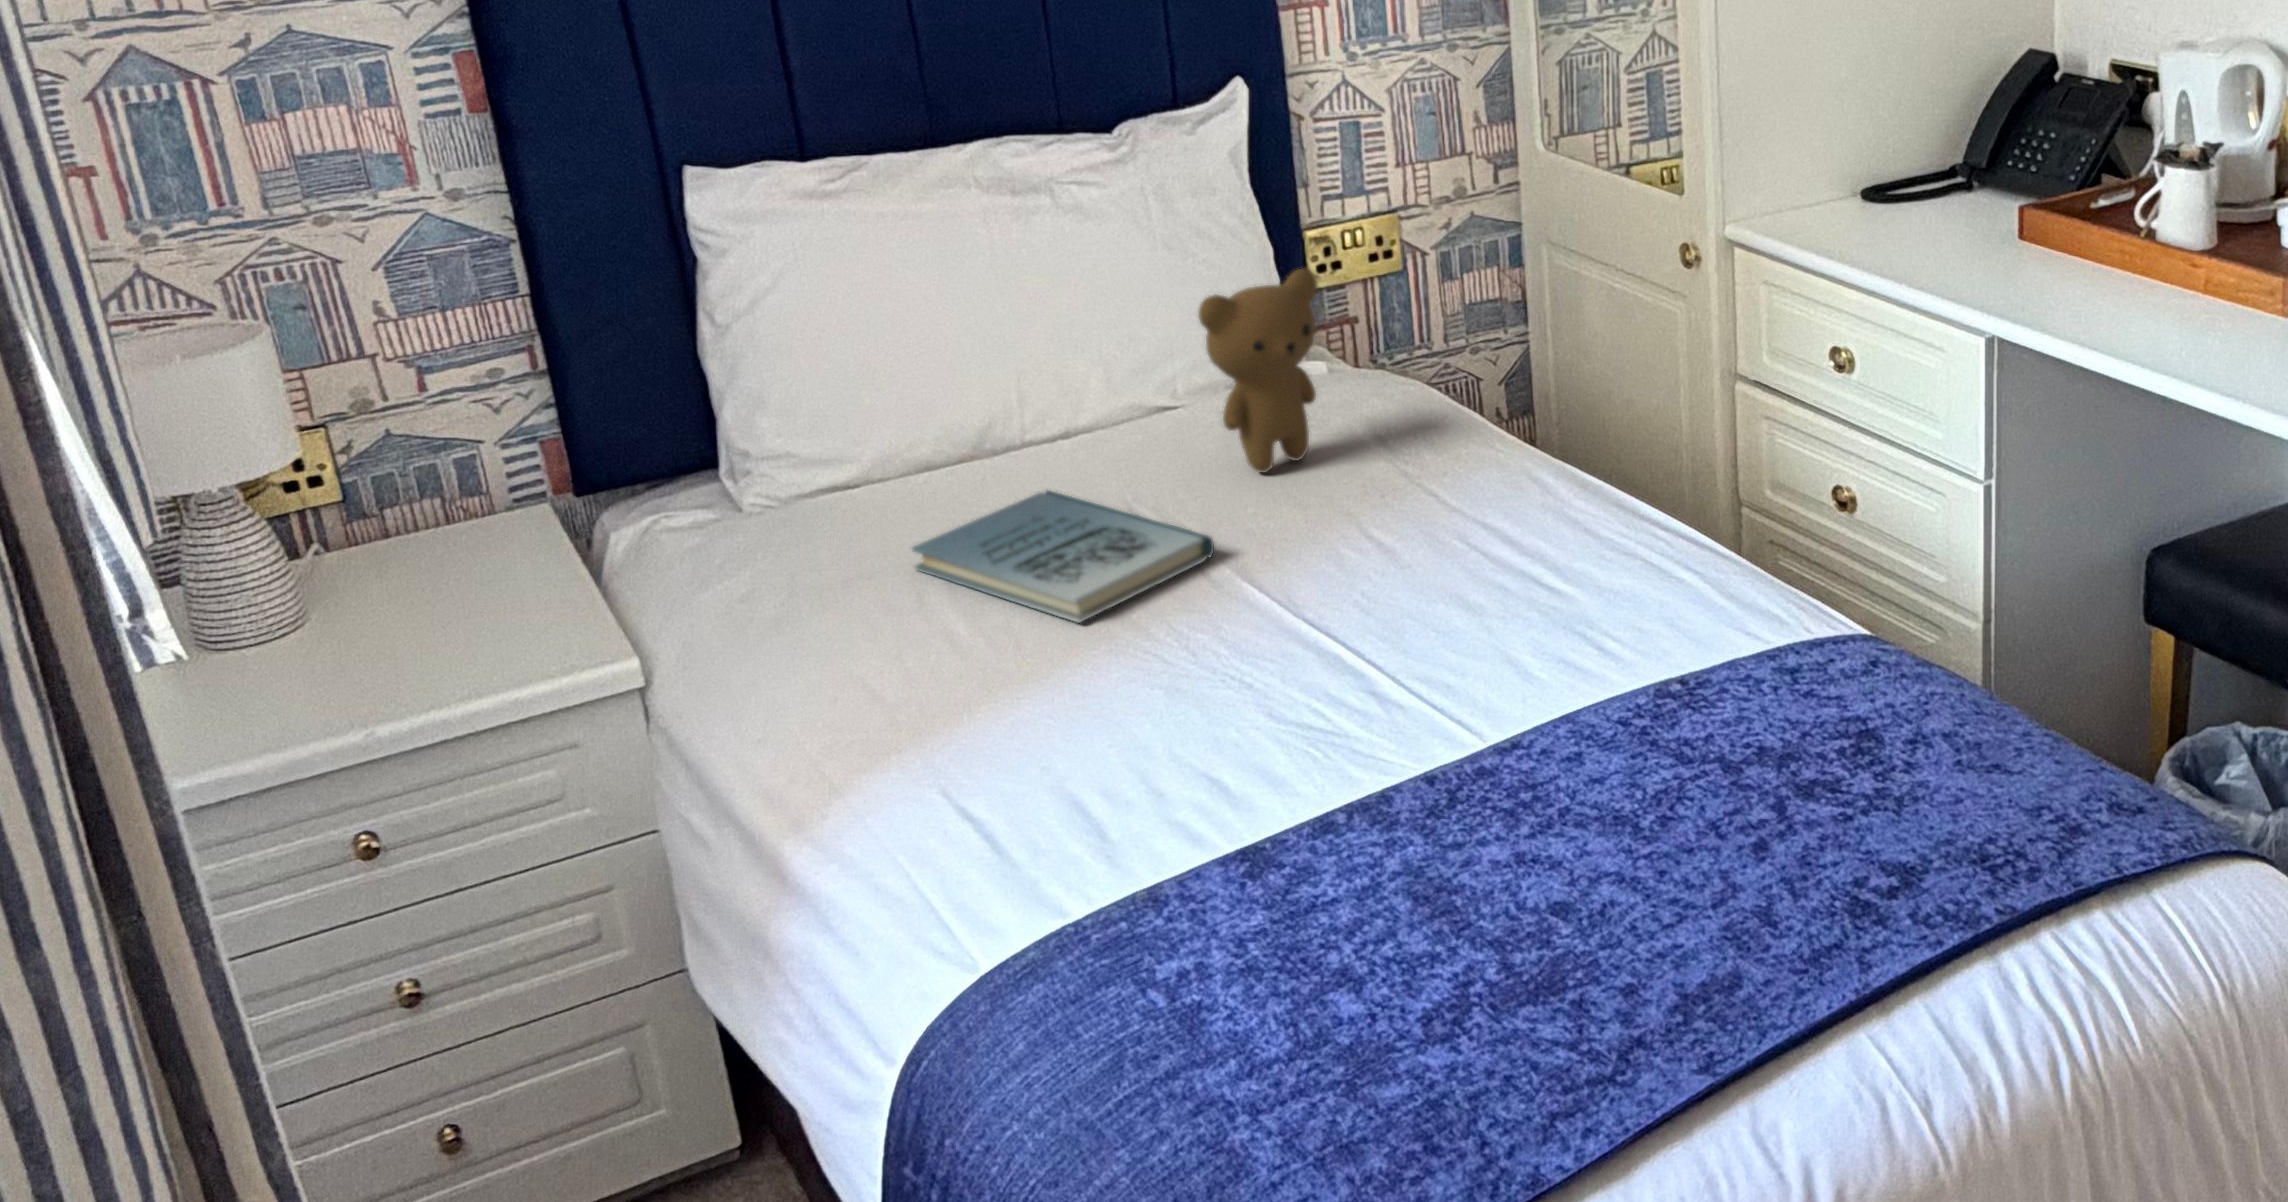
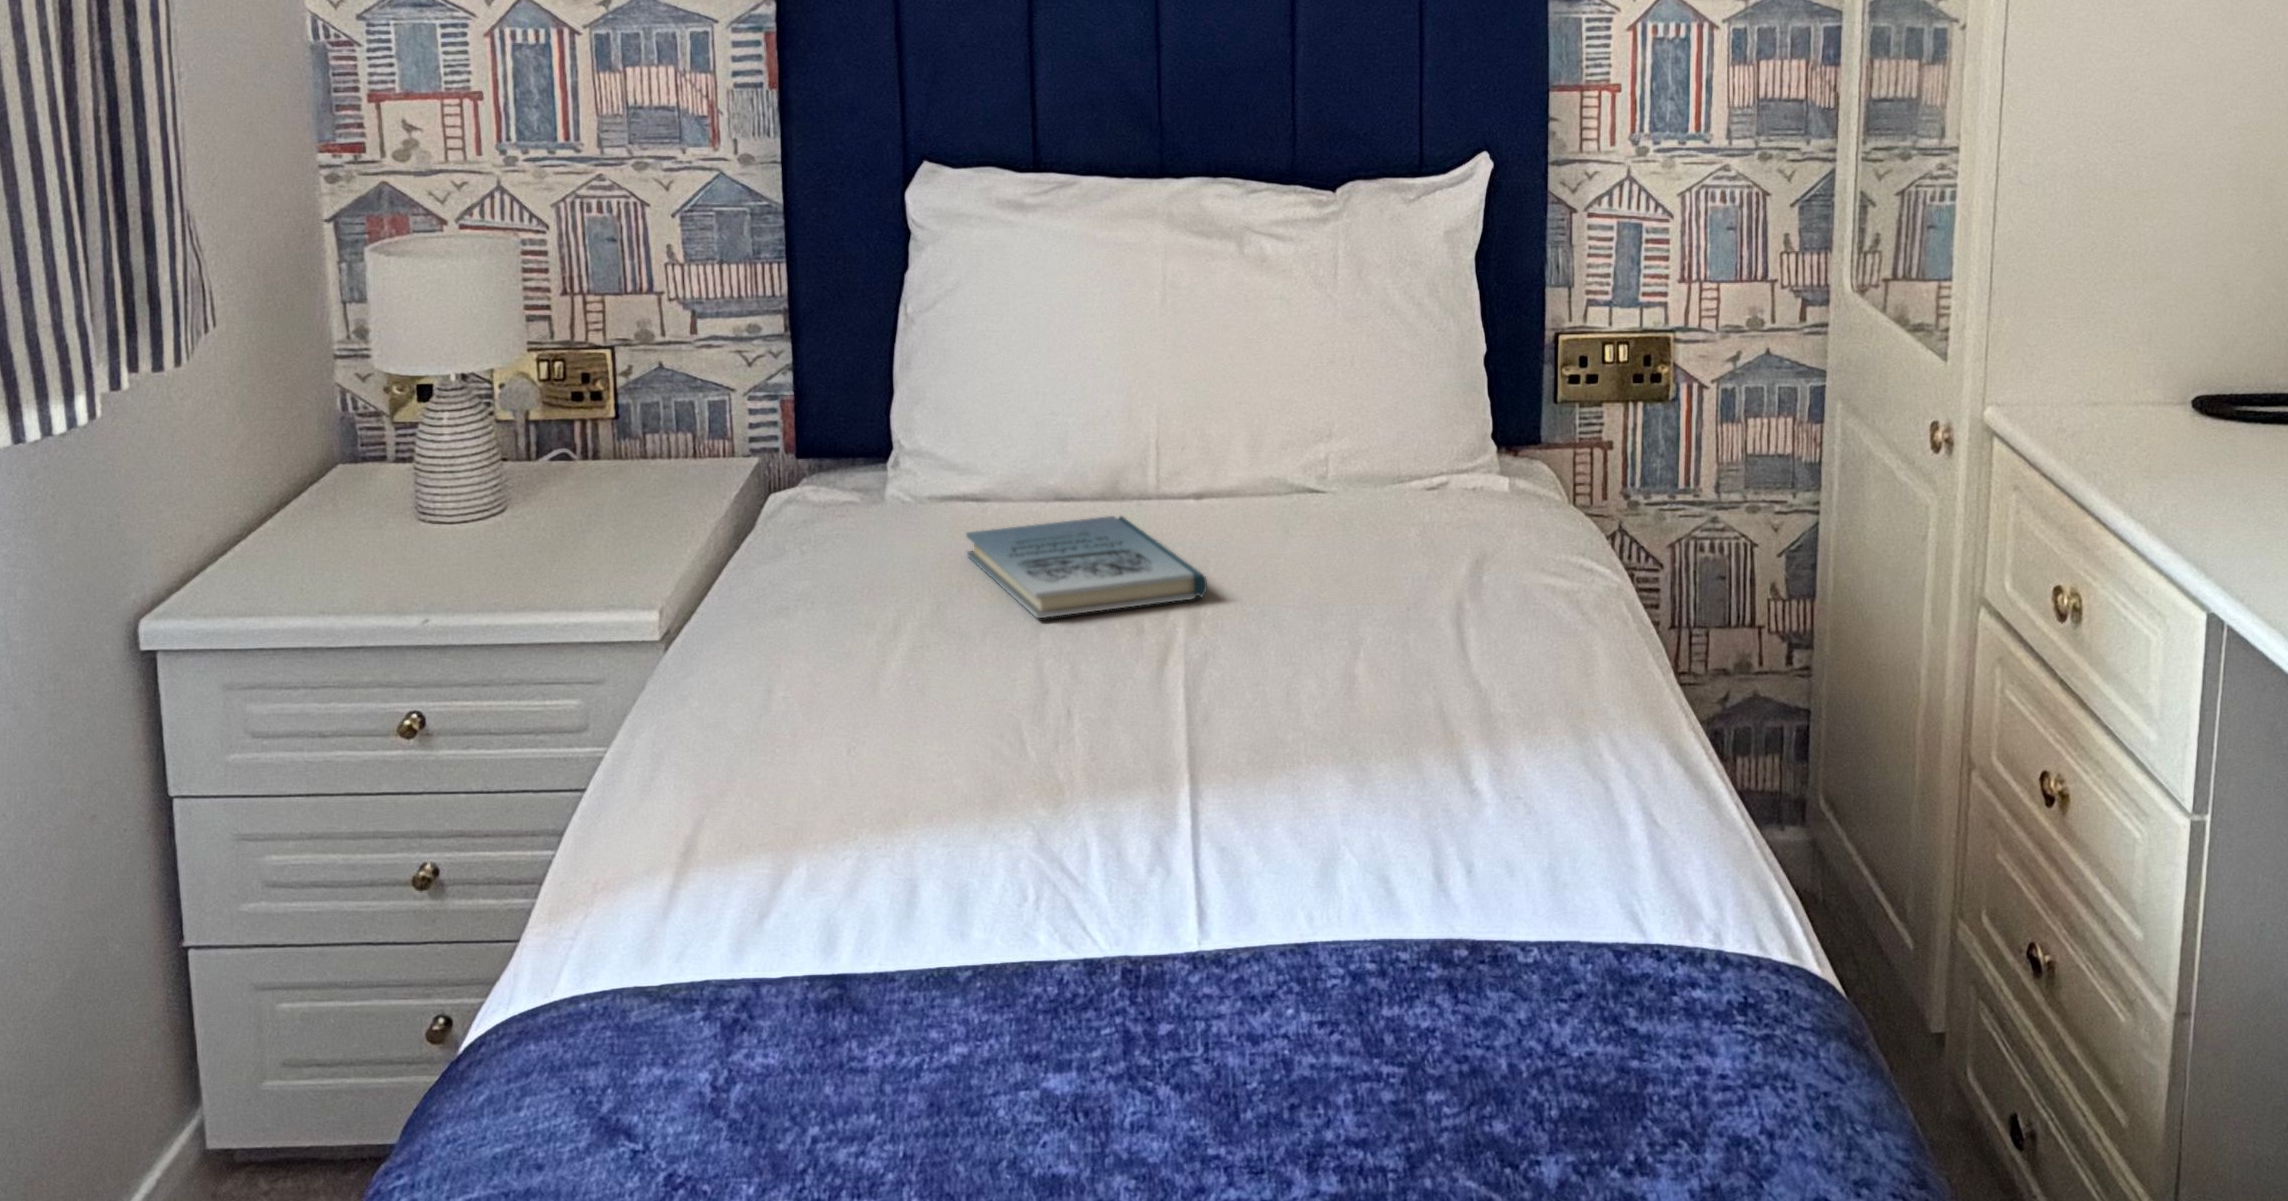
teddy bear: present [1198,268,1317,473] -> none [1277,338,1422,546]

